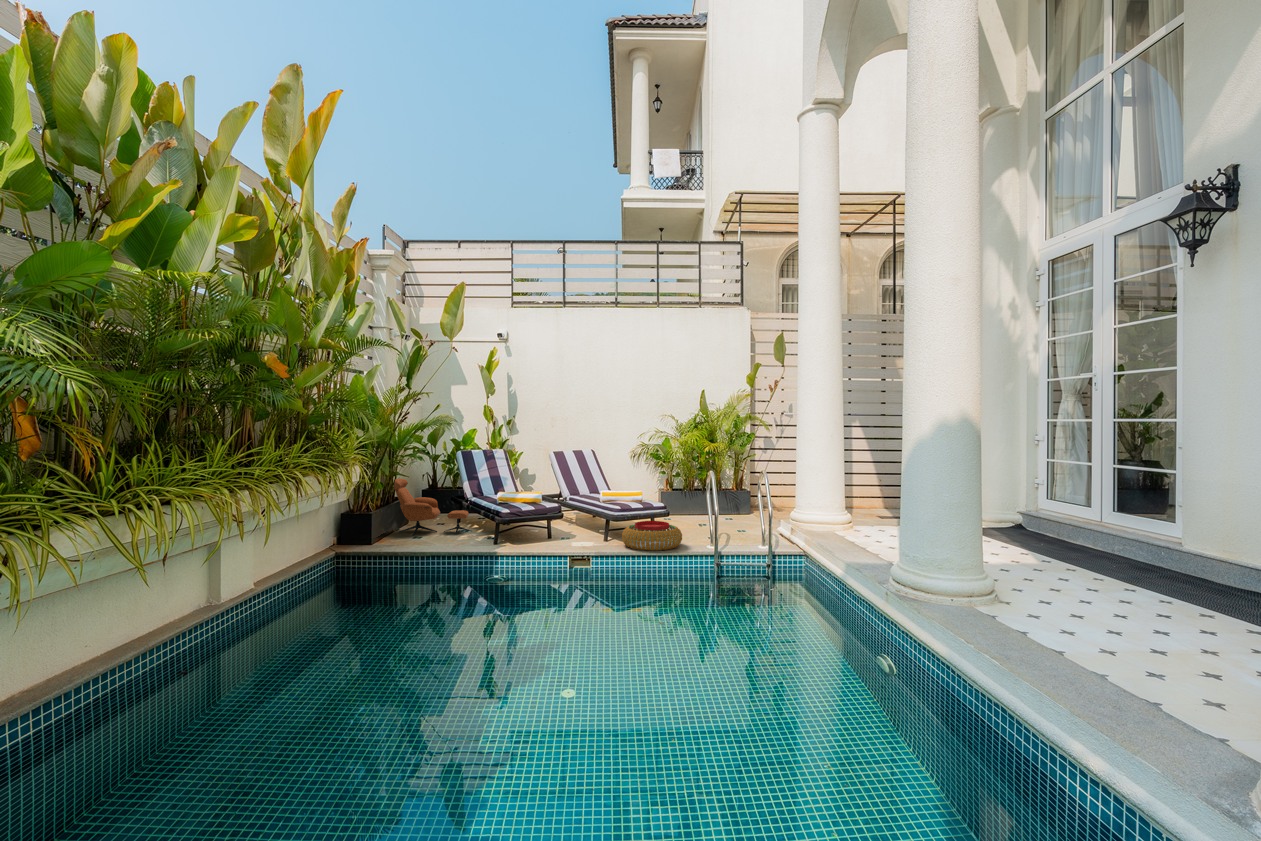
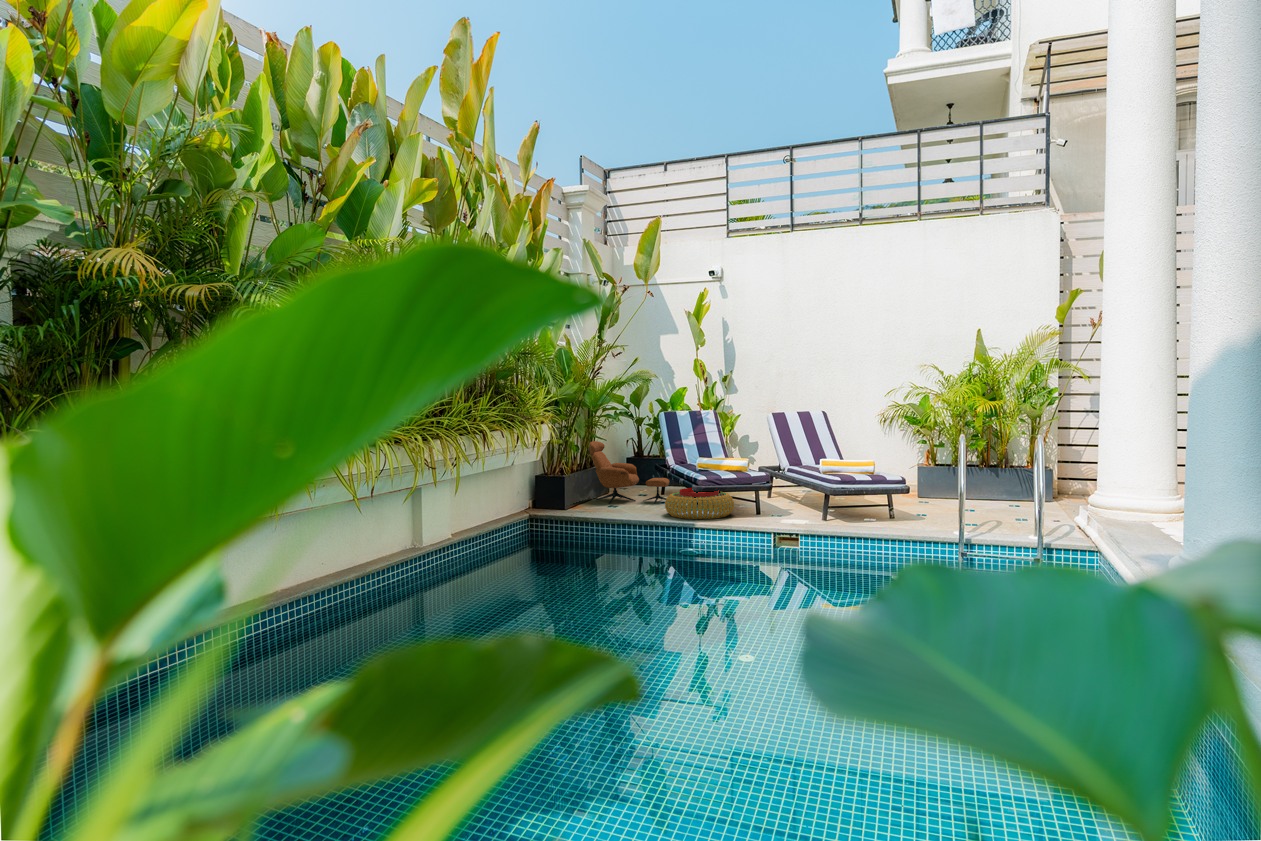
pouf: present [622,521,682,551] -> present [665,488,734,519]

